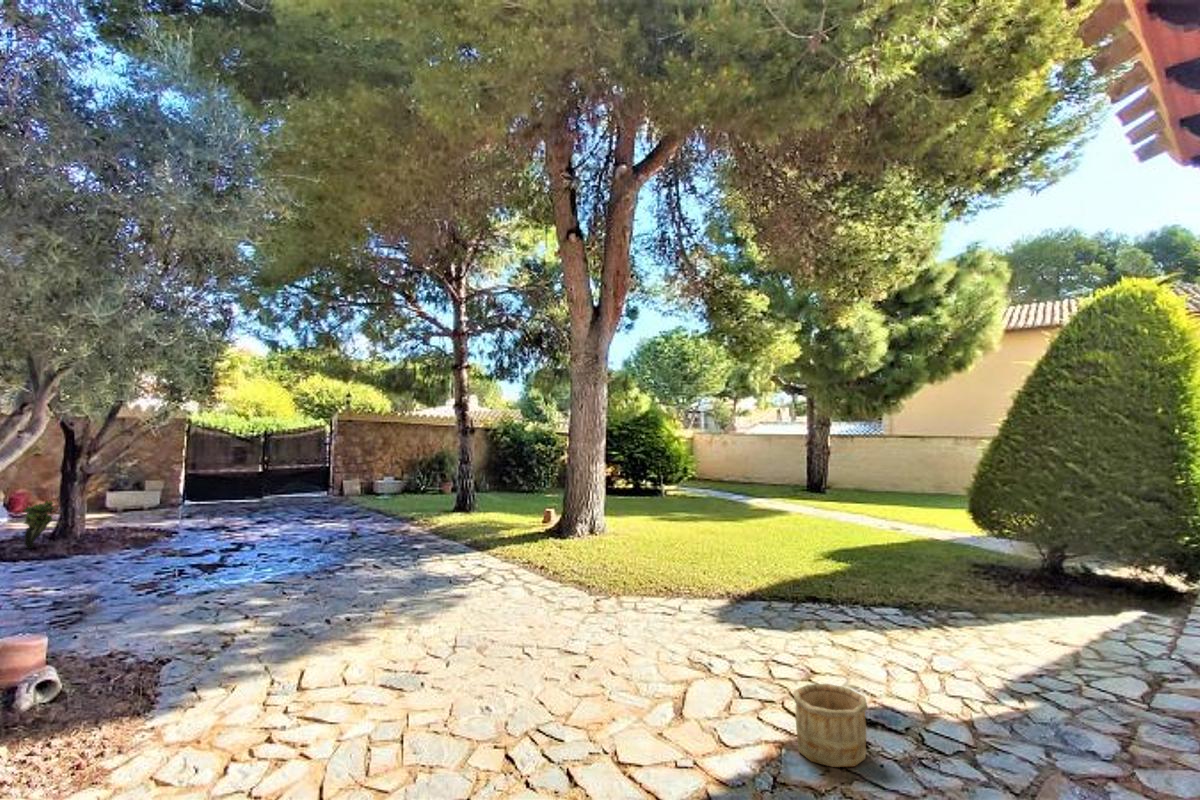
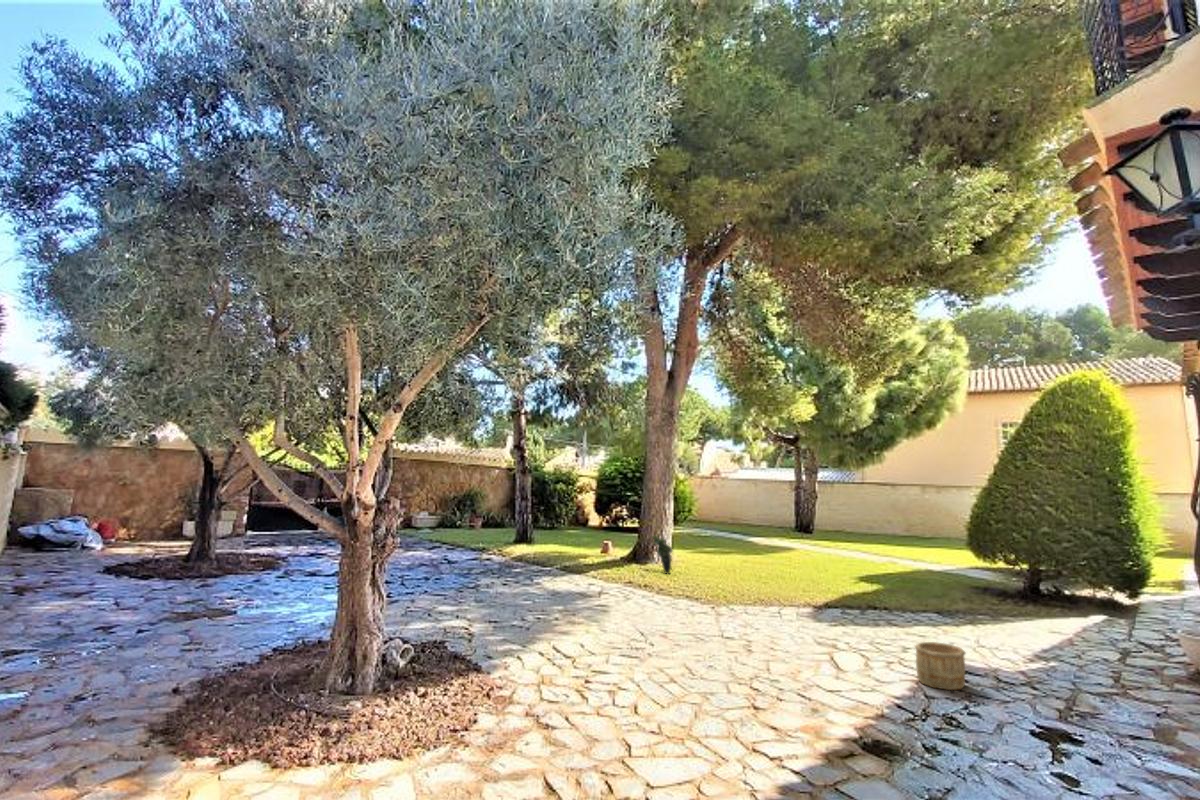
potted plant: present [24,501,55,549] -> present [653,535,672,574]

